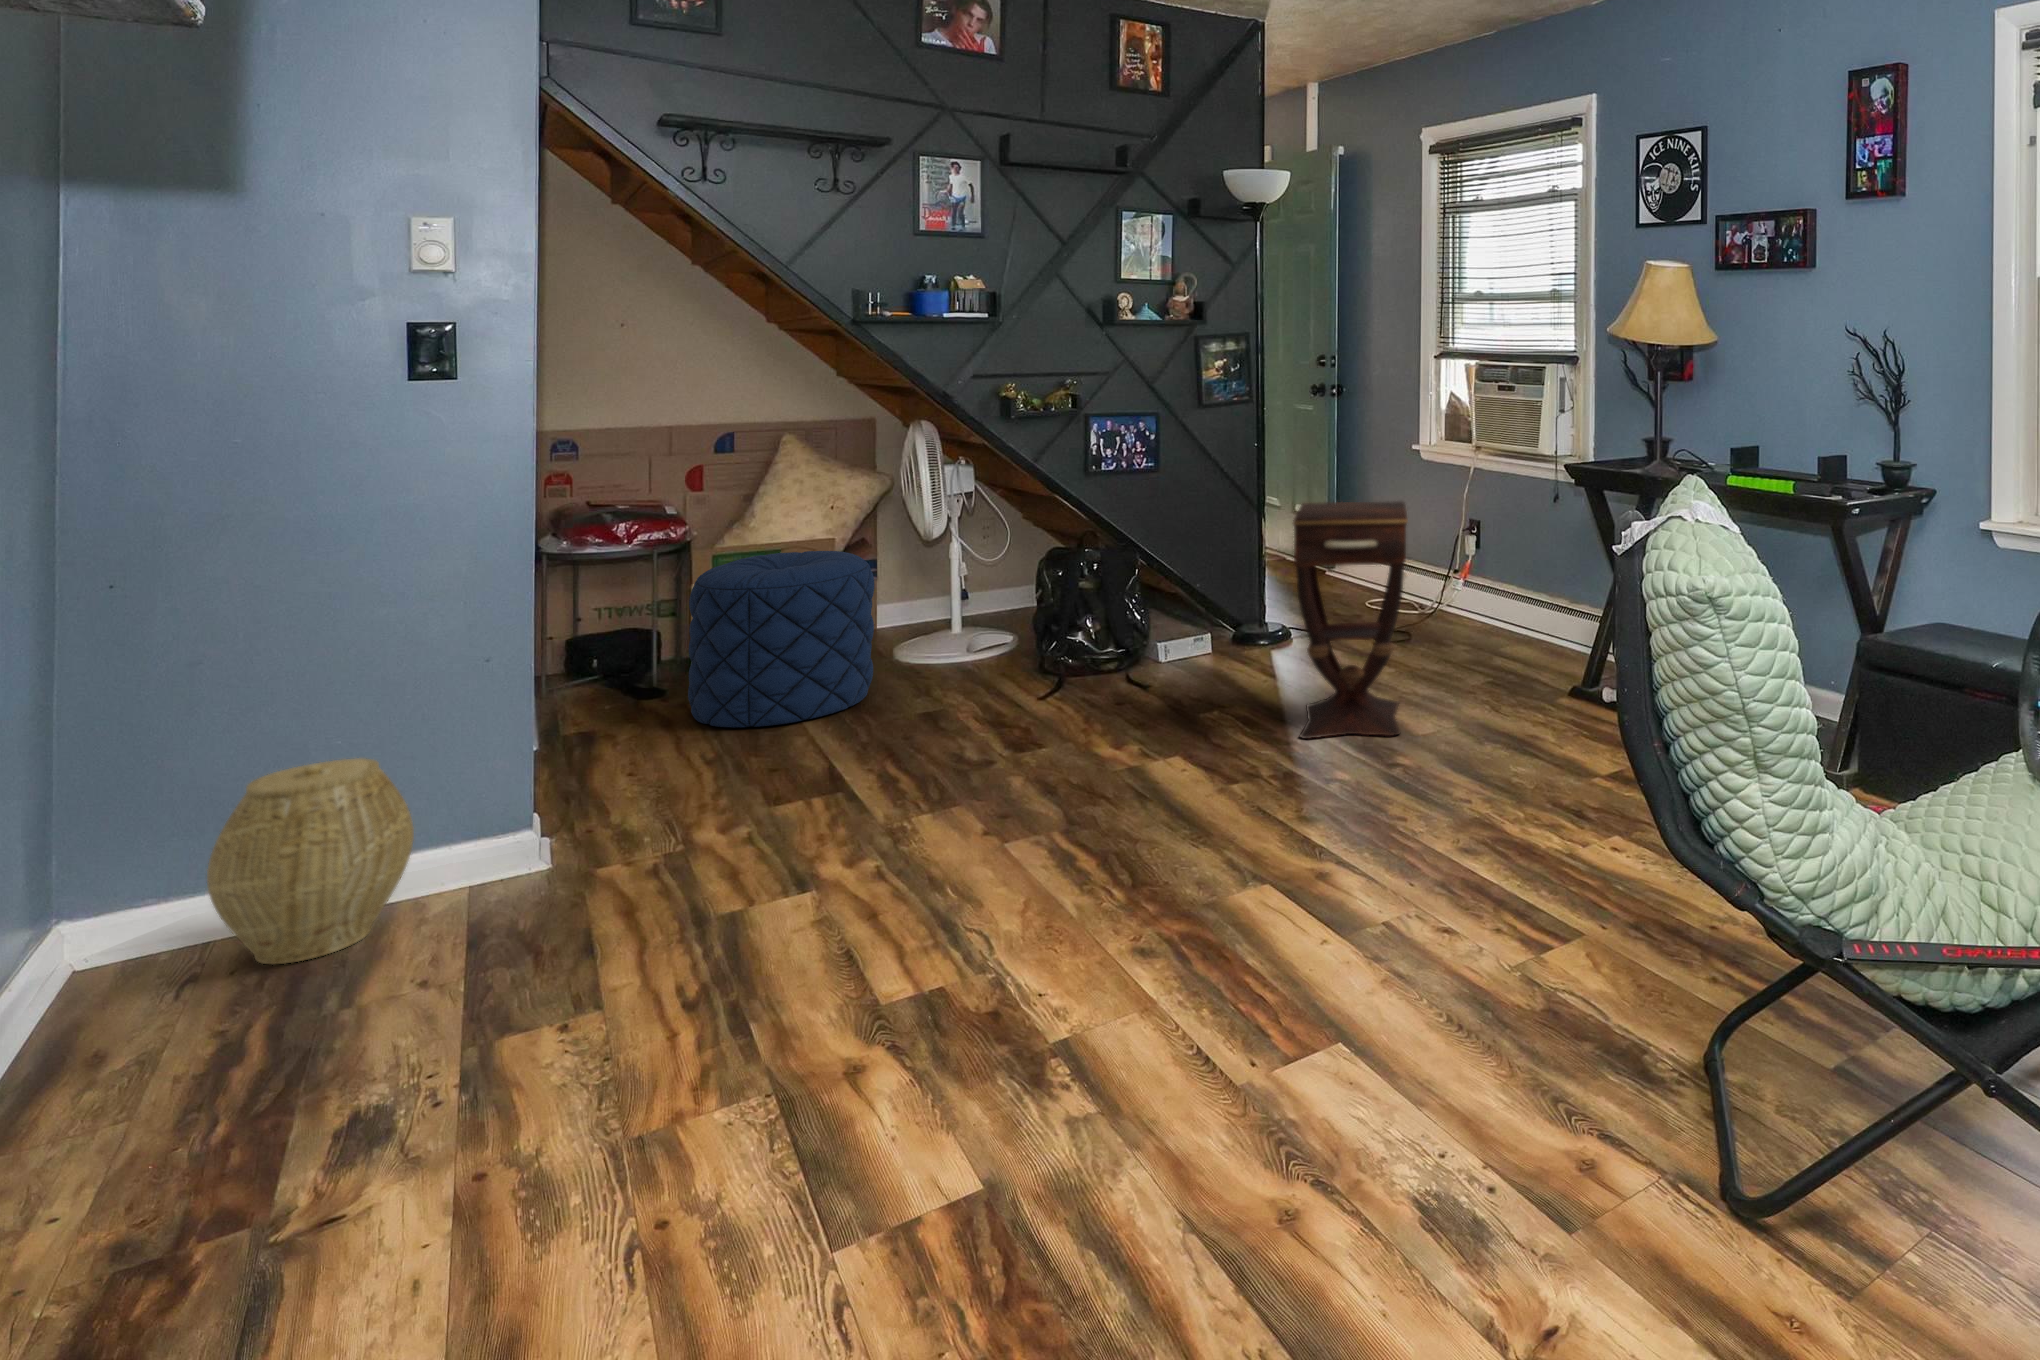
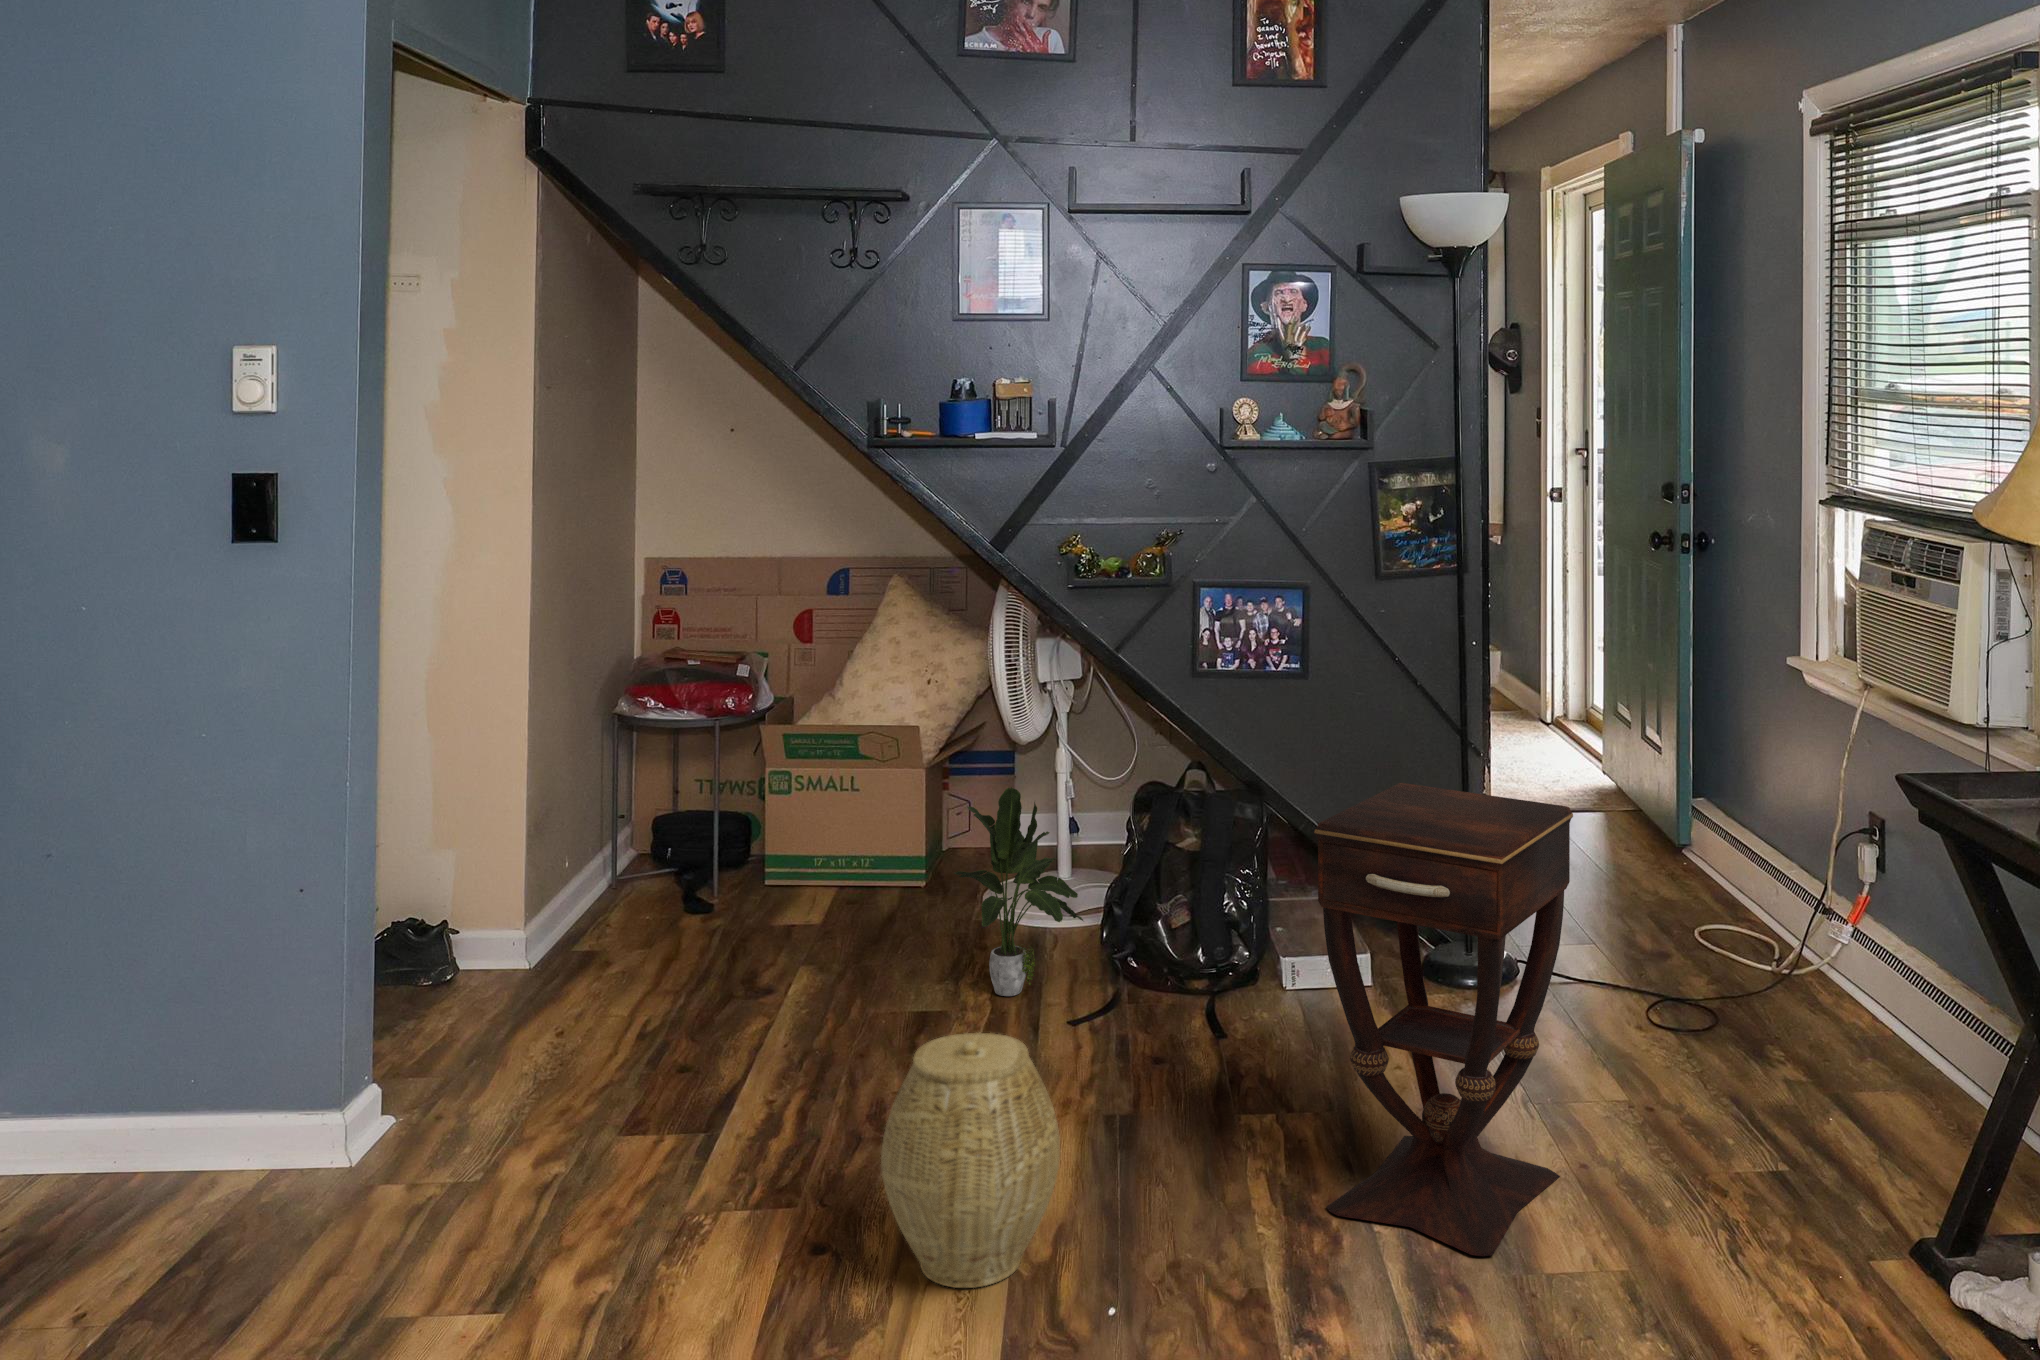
pouf: present [688,551,874,728] -> none [703,742,912,979]
potted plant: none [941,557,1039,700] -> present [954,787,1083,996]
woven basket: present [207,758,414,964] -> present [881,1033,1060,1288]

